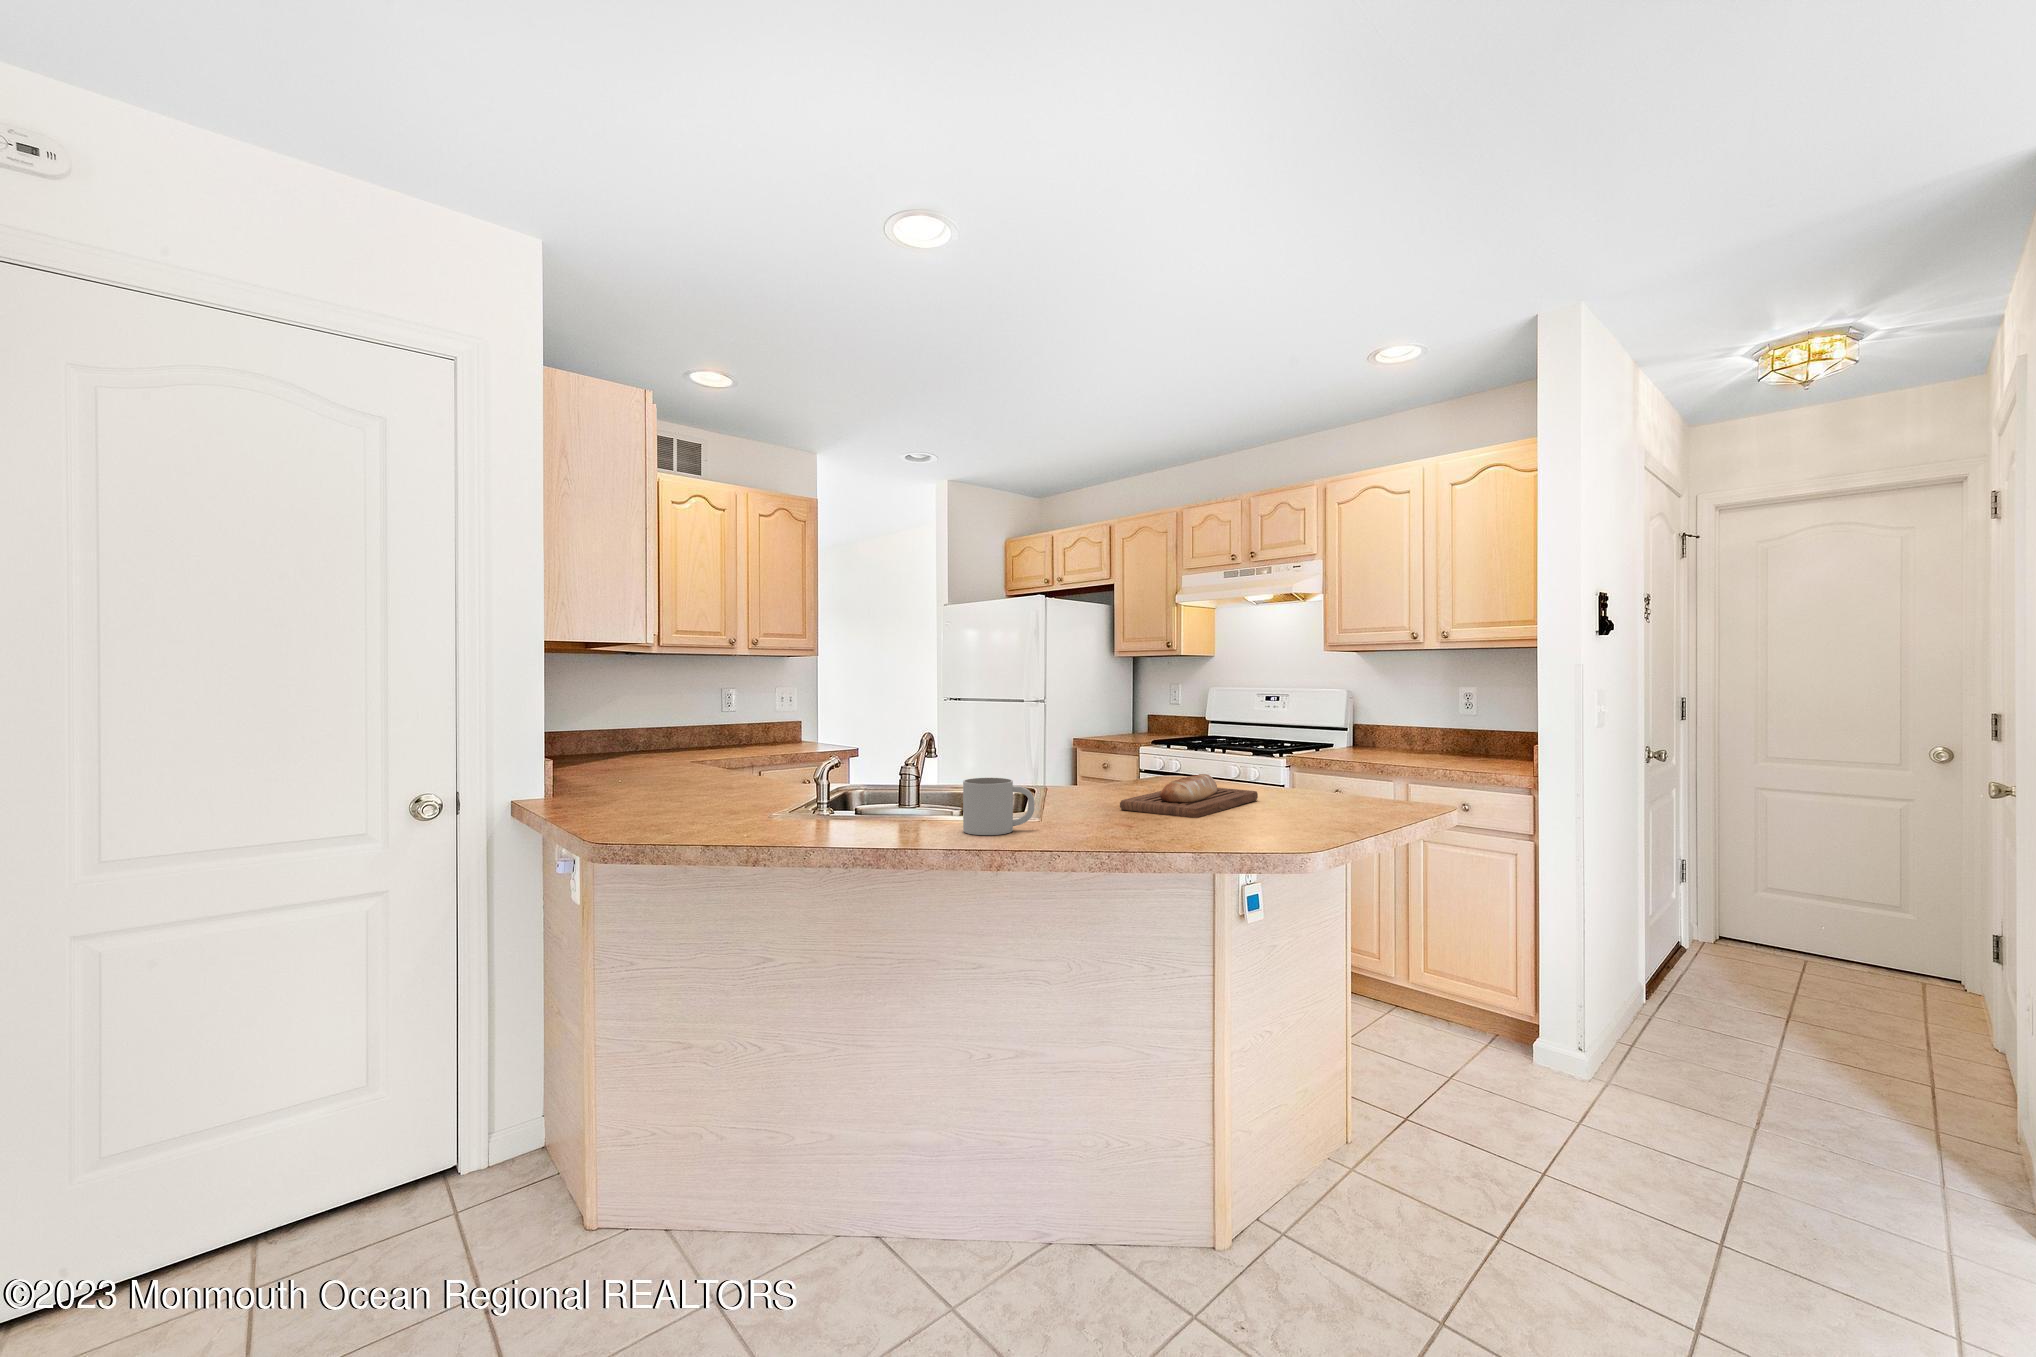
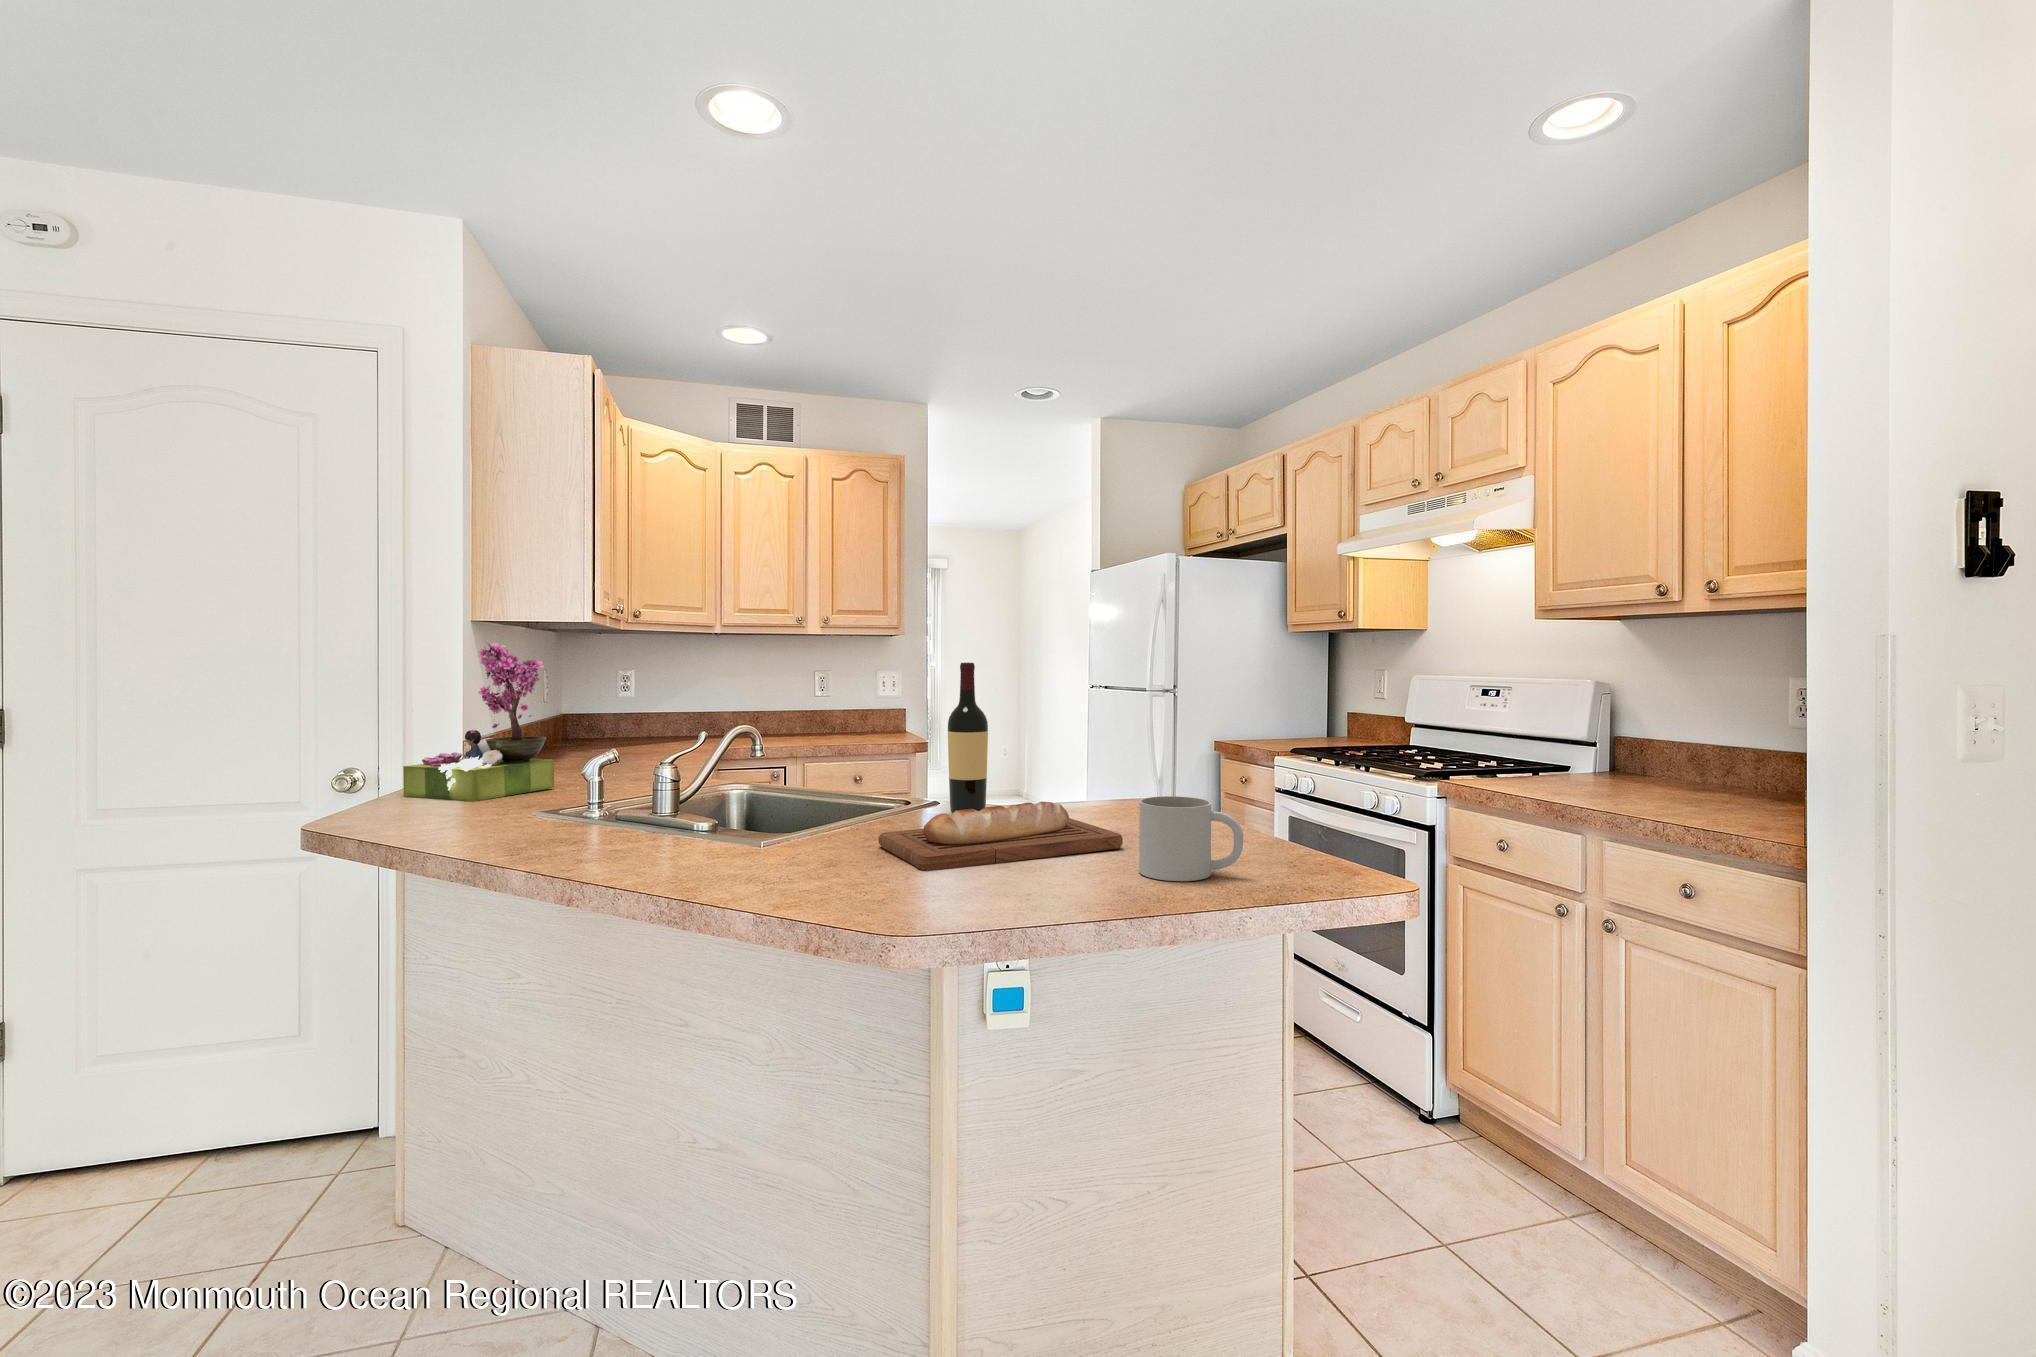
flower arrangement: none [587,665,703,811] -> present [403,642,554,801]
wine bottle: none [1082,682,1111,792] -> present [948,663,988,813]
mug: present [963,778,1035,835] -> present [1139,796,1243,881]

